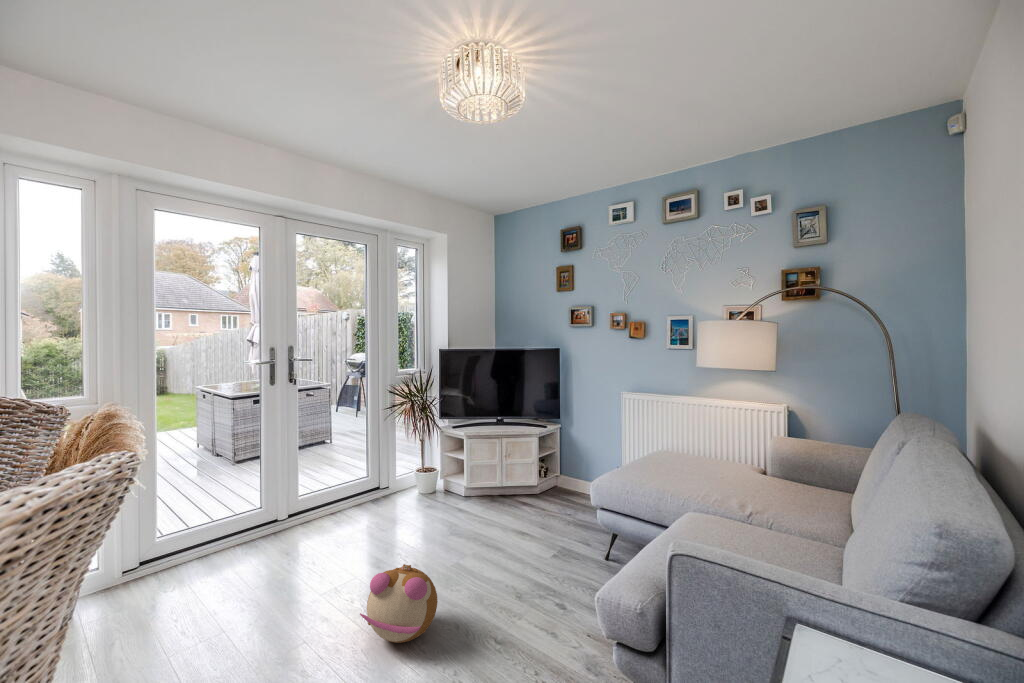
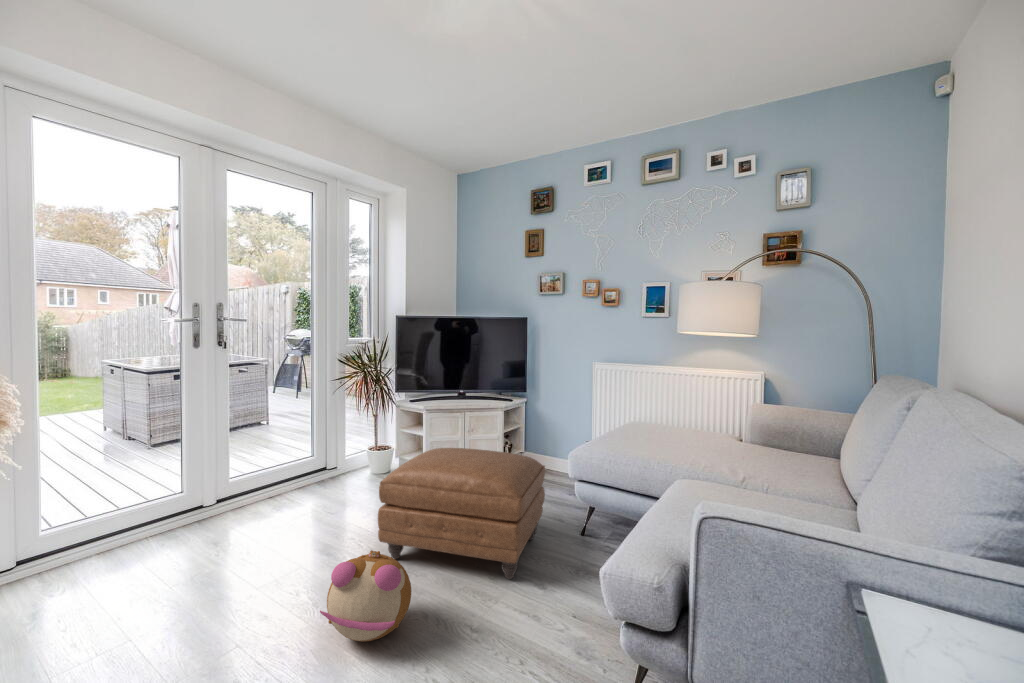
ottoman: none [415,473,567,596] -> present [378,448,545,579]

